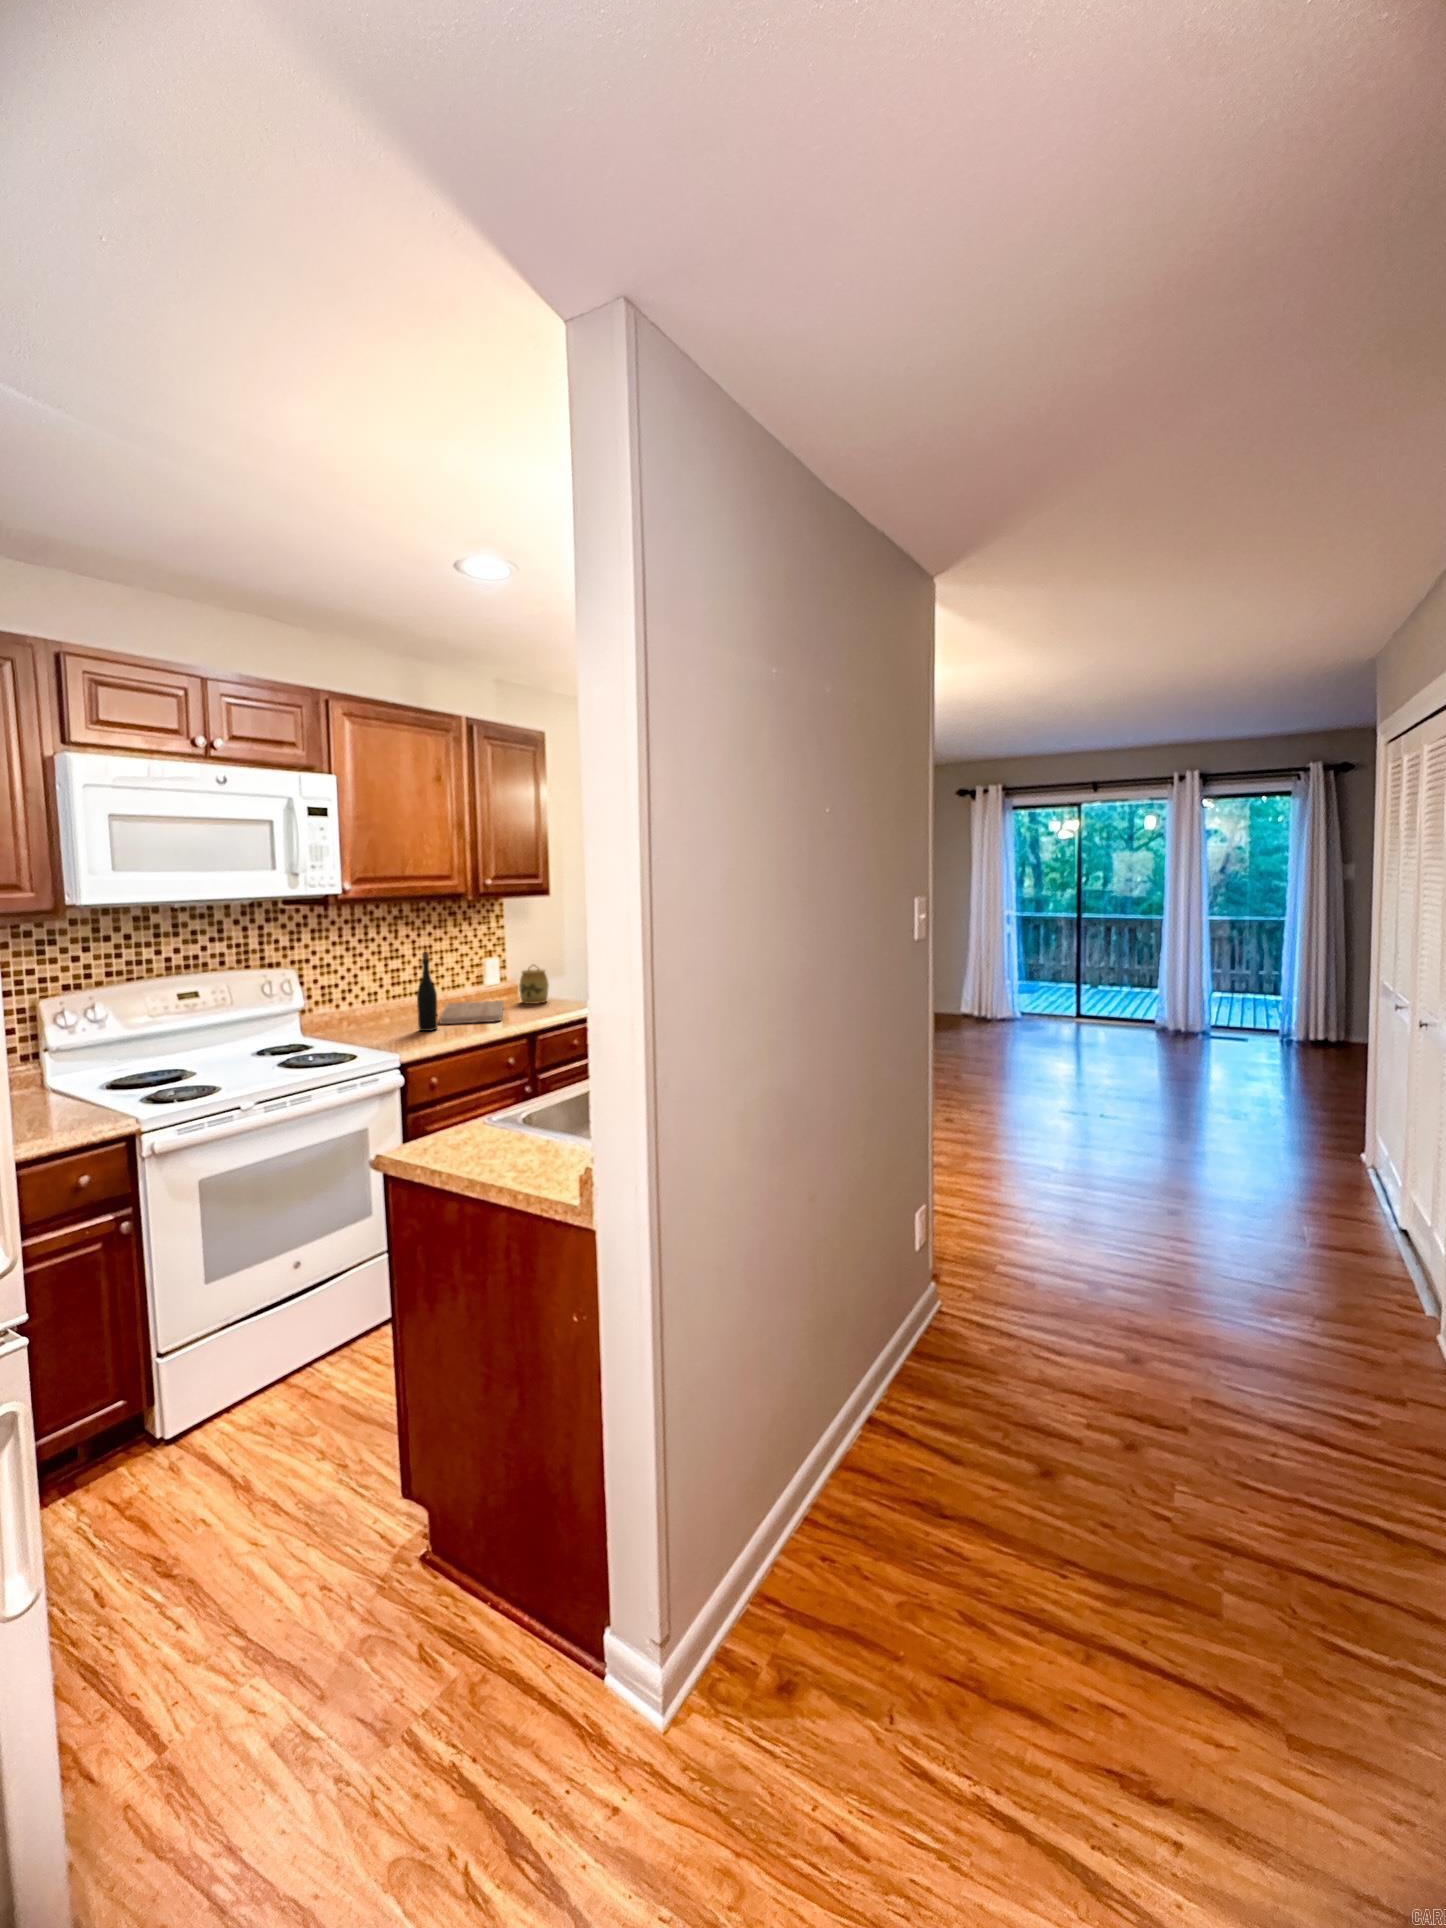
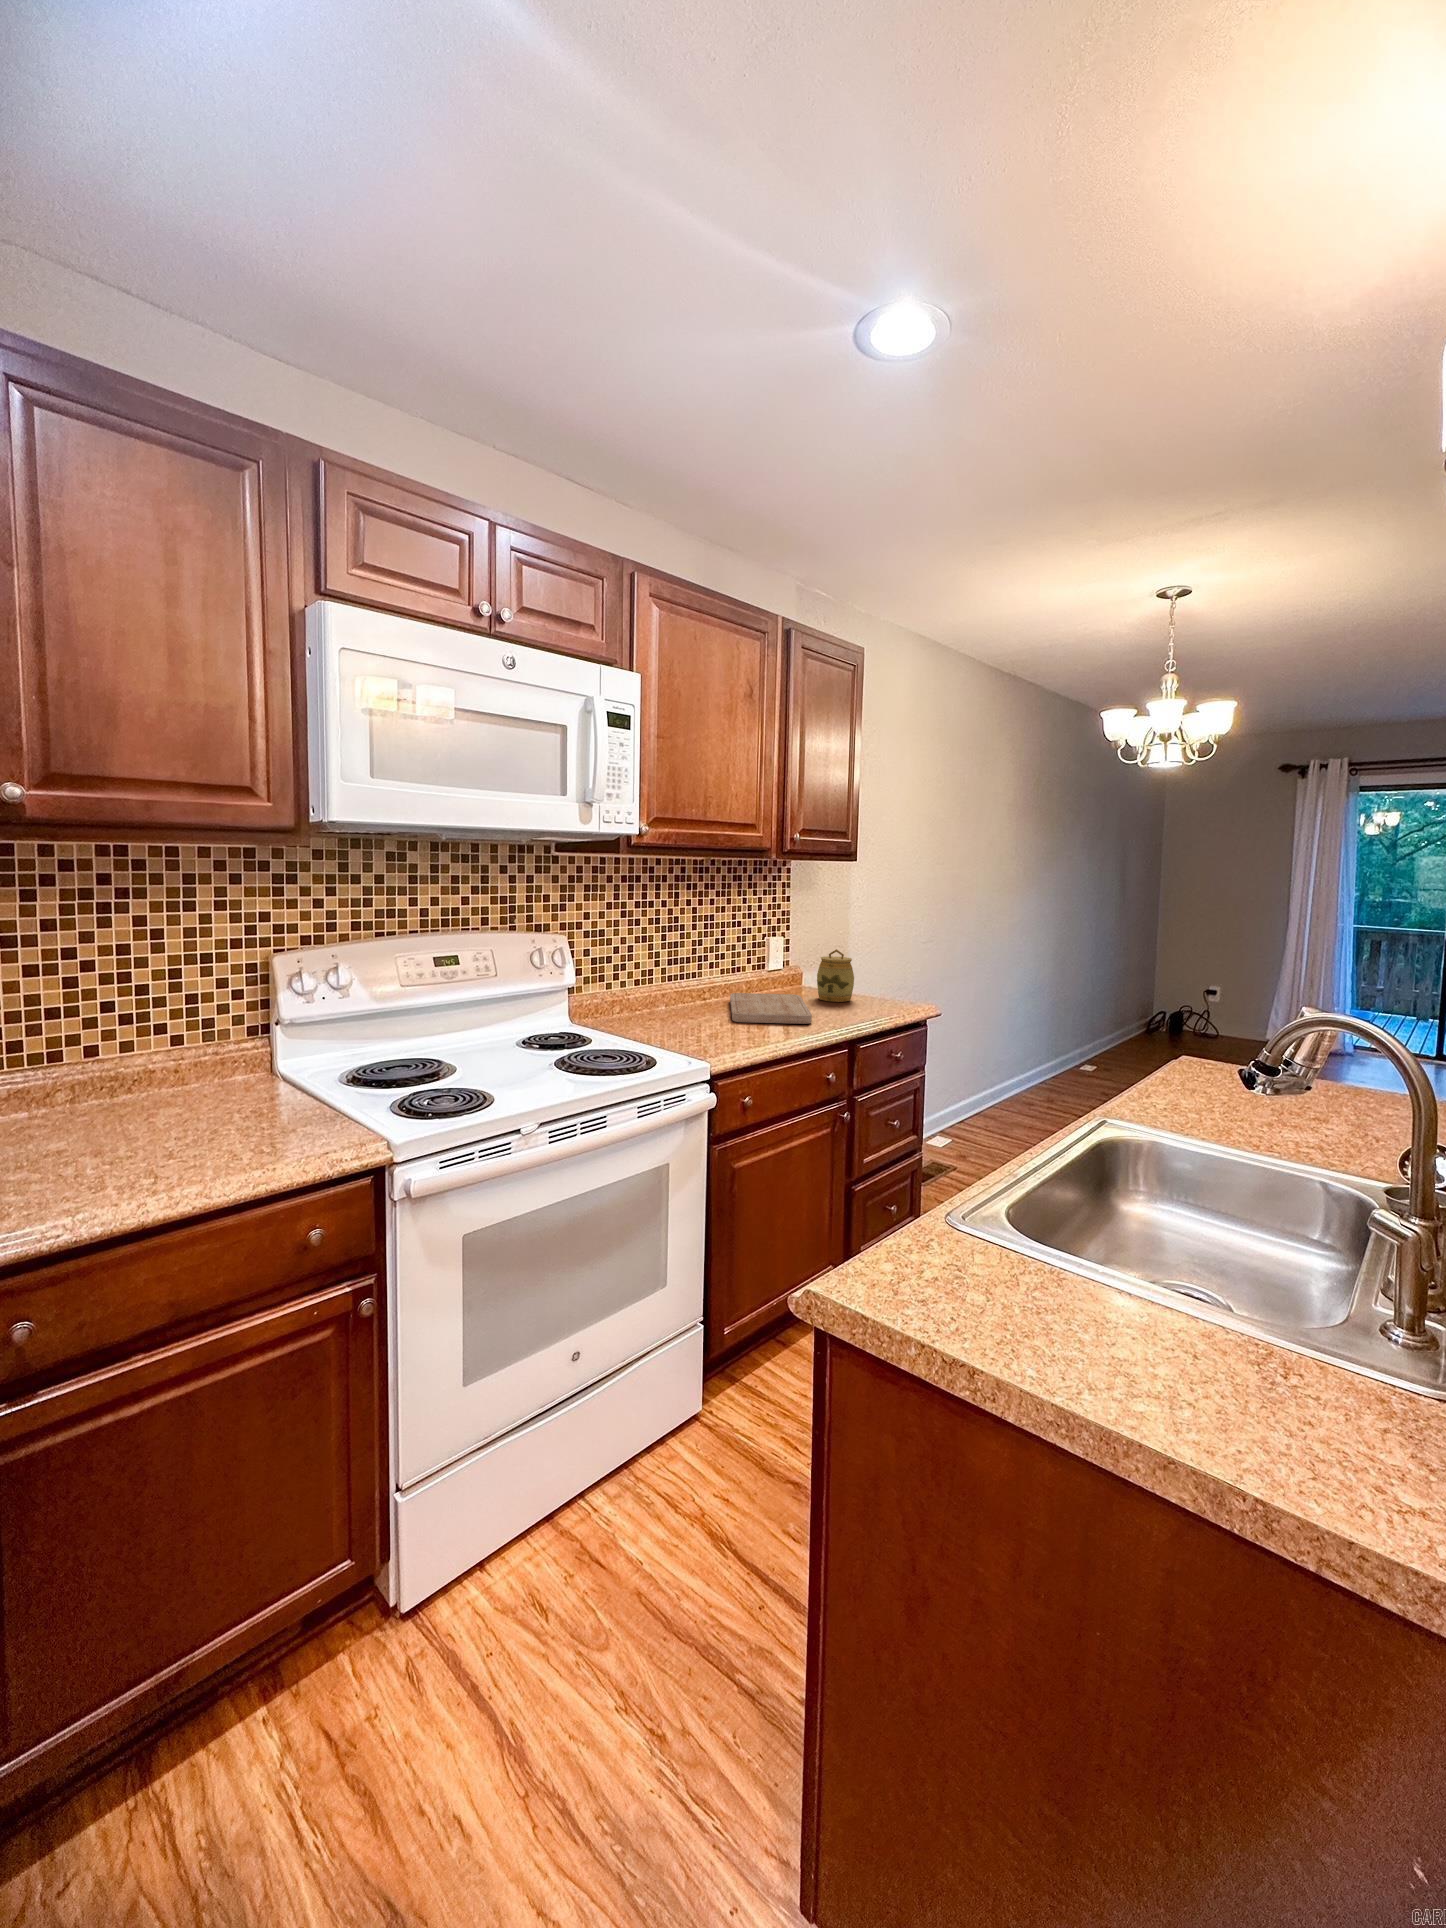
bottle: present [417,953,438,1031] -> none [712,925,738,1031]

